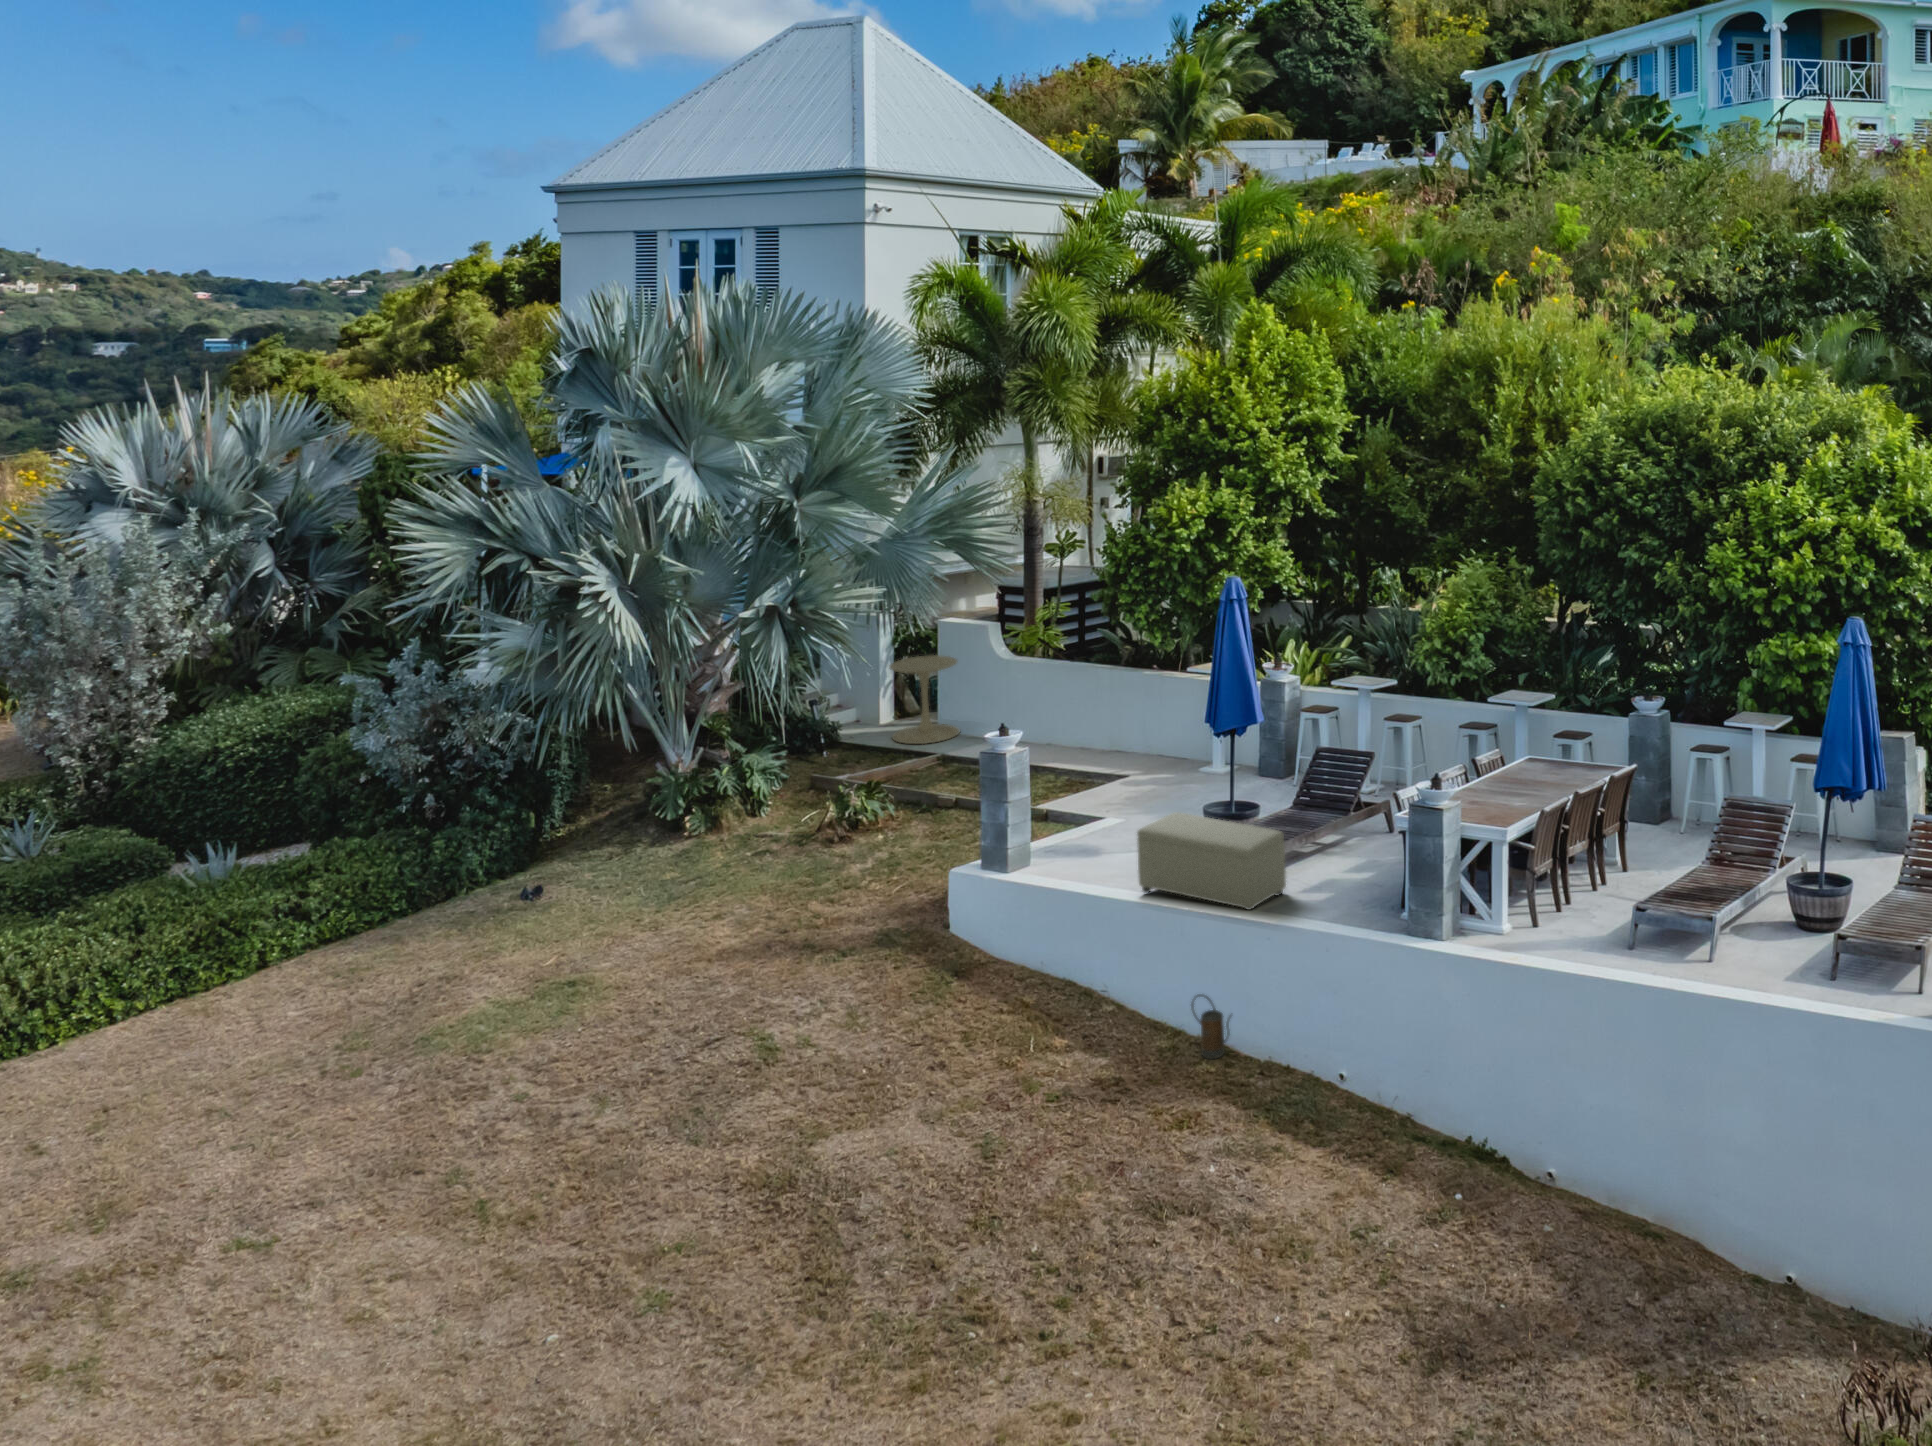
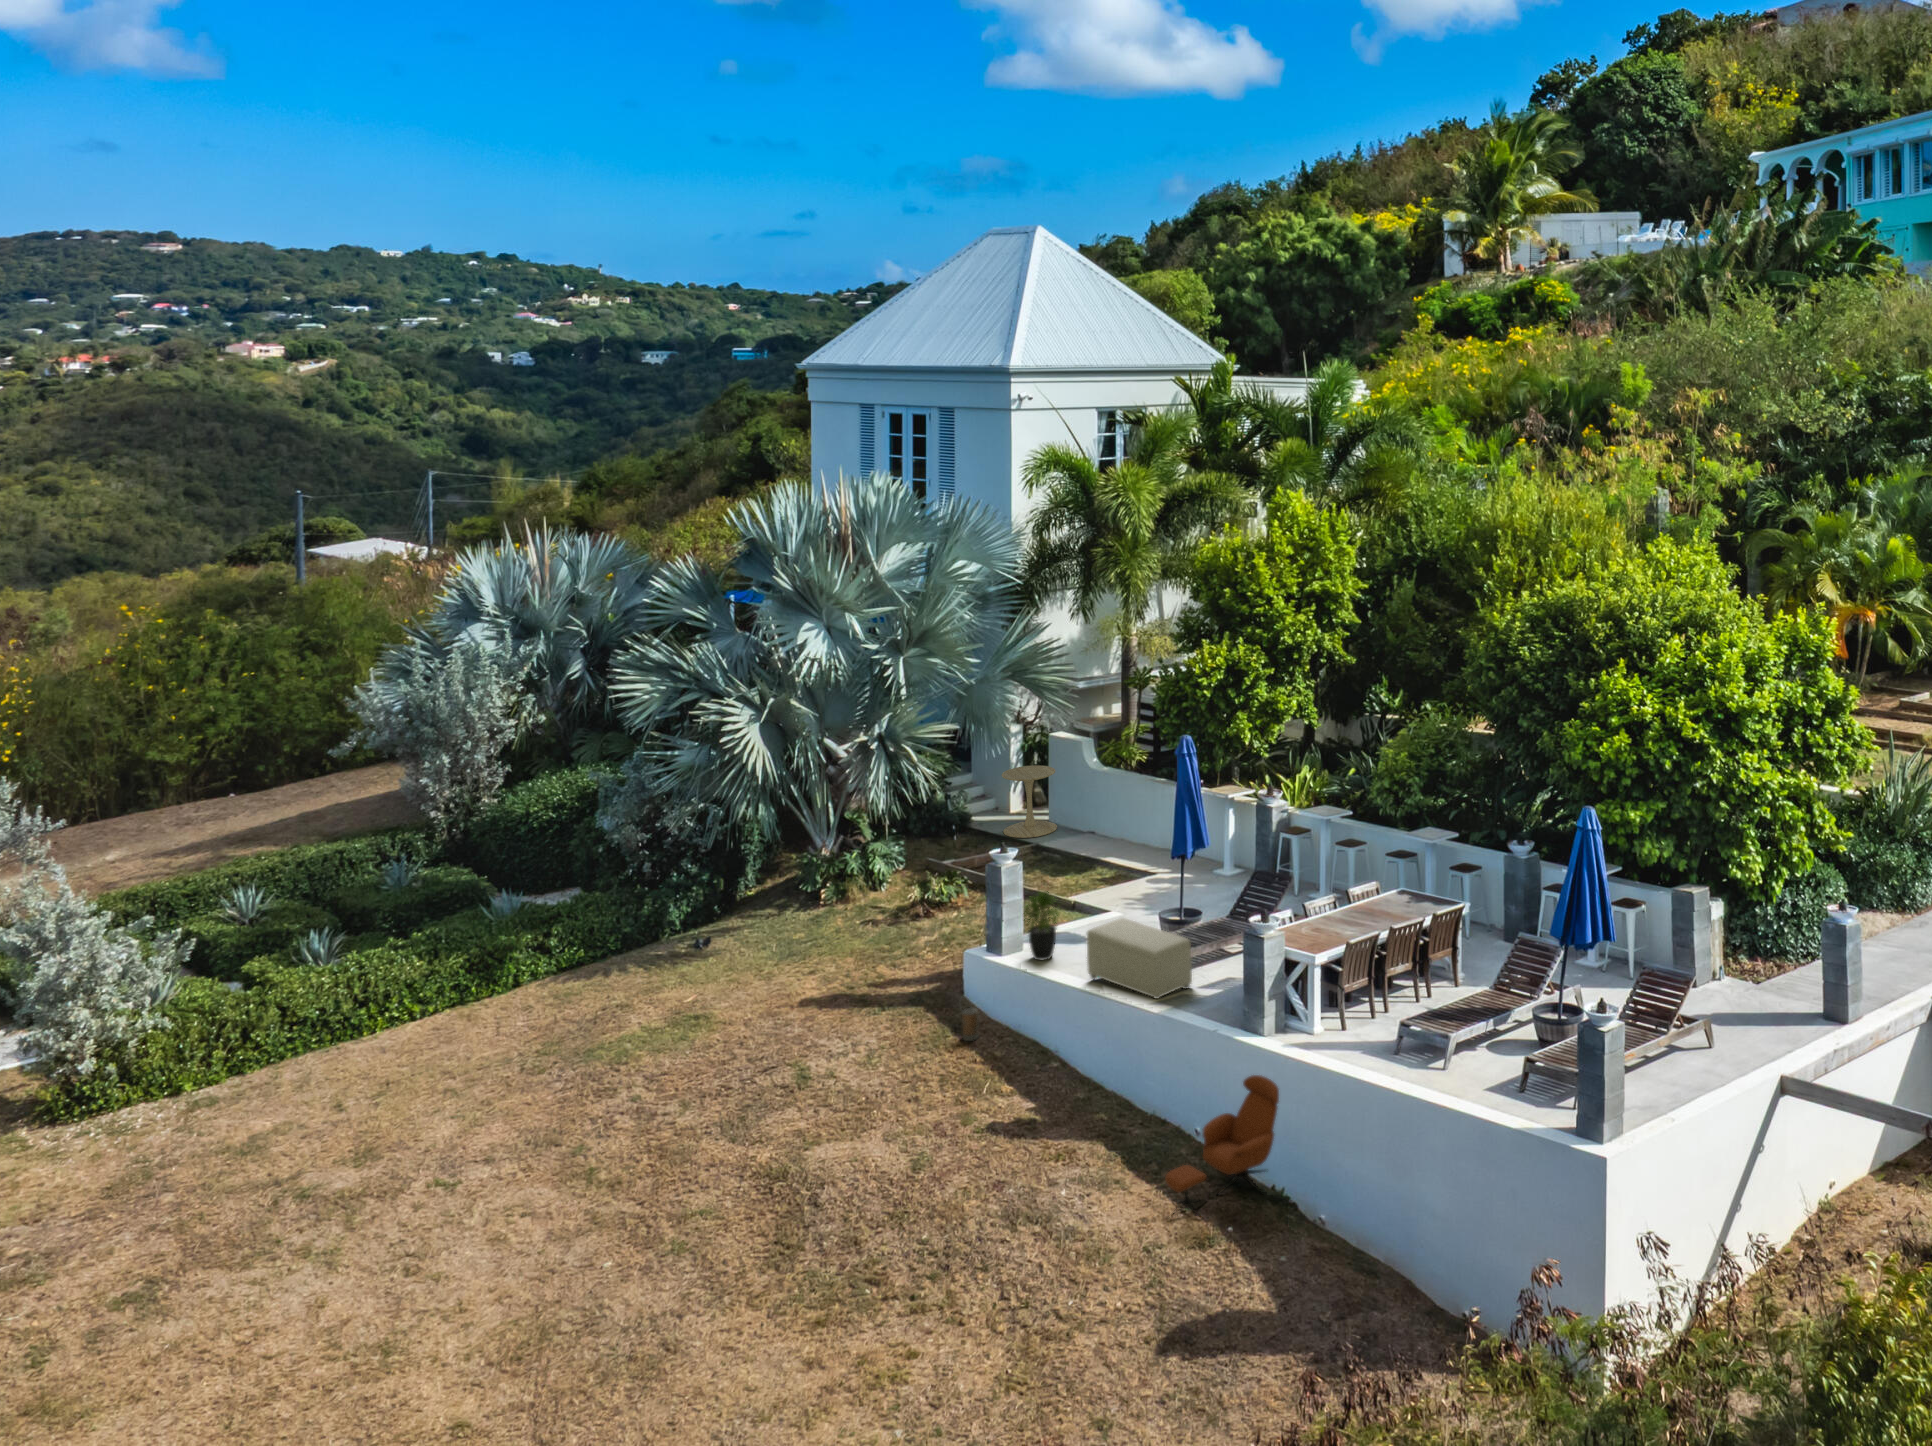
potted plant: none [1027,784,1082,876] -> present [1023,891,1058,960]
lounge chair: none [1348,992,1480,1190] -> present [1165,1075,1279,1218]
watering can: present [1191,994,1231,1059] -> present [961,1006,980,1041]

